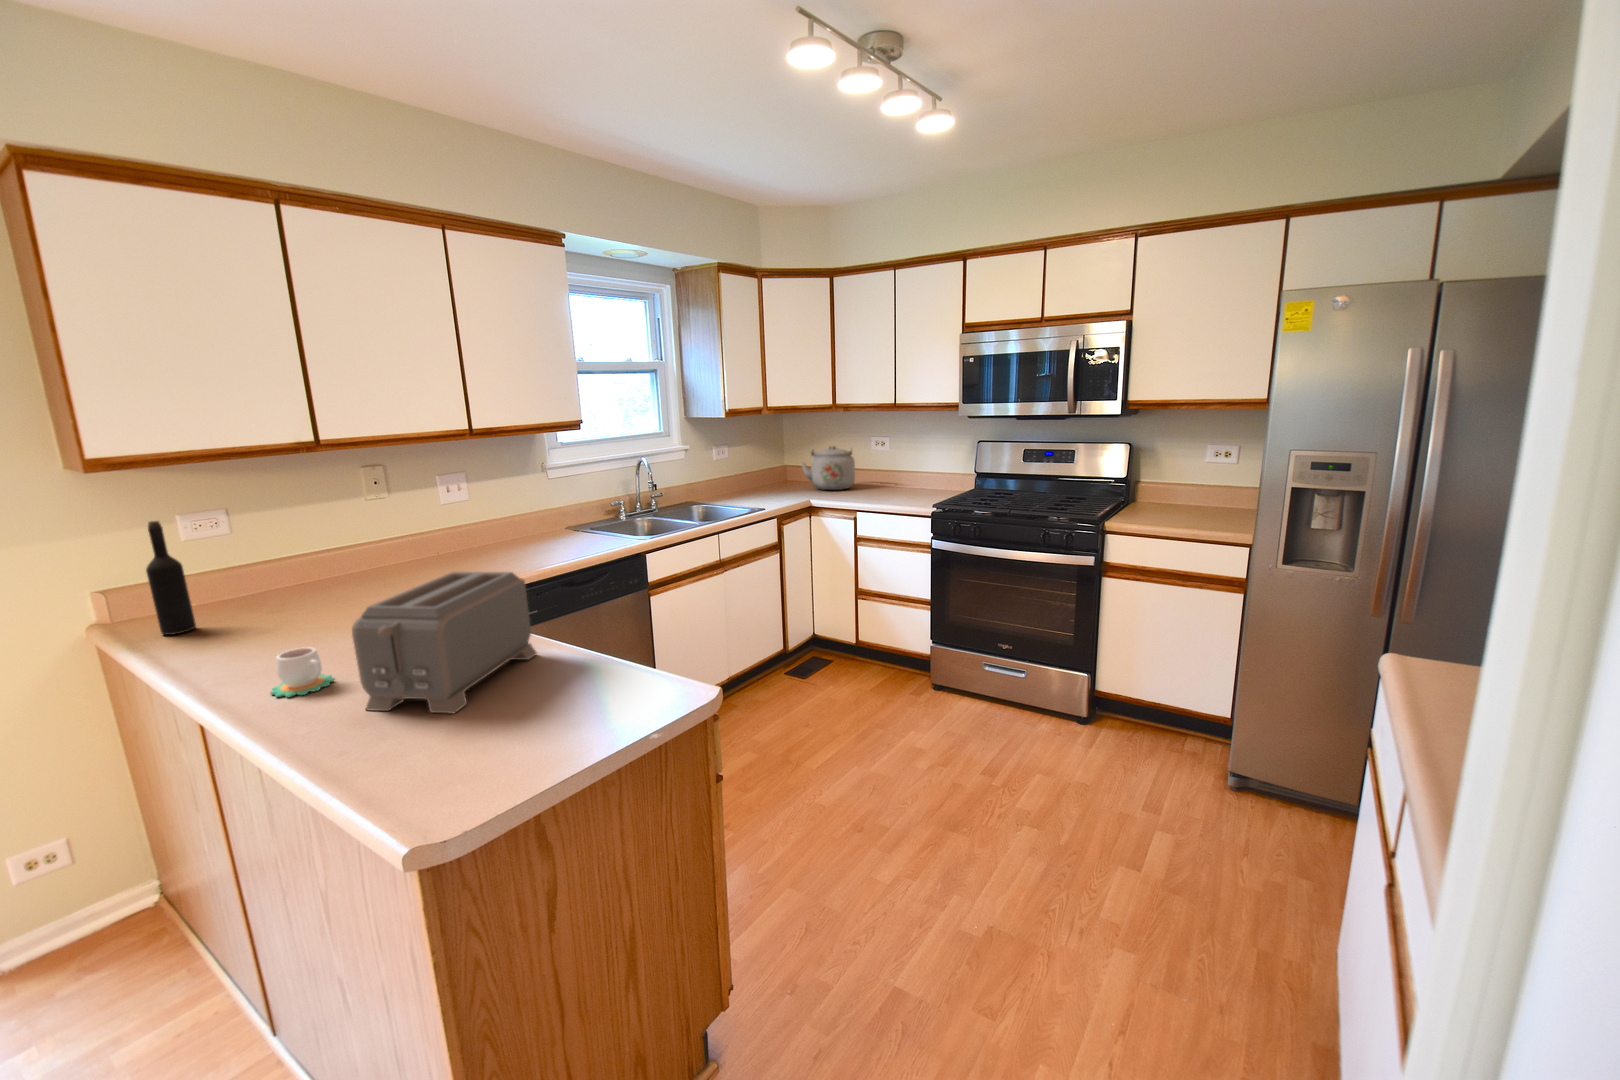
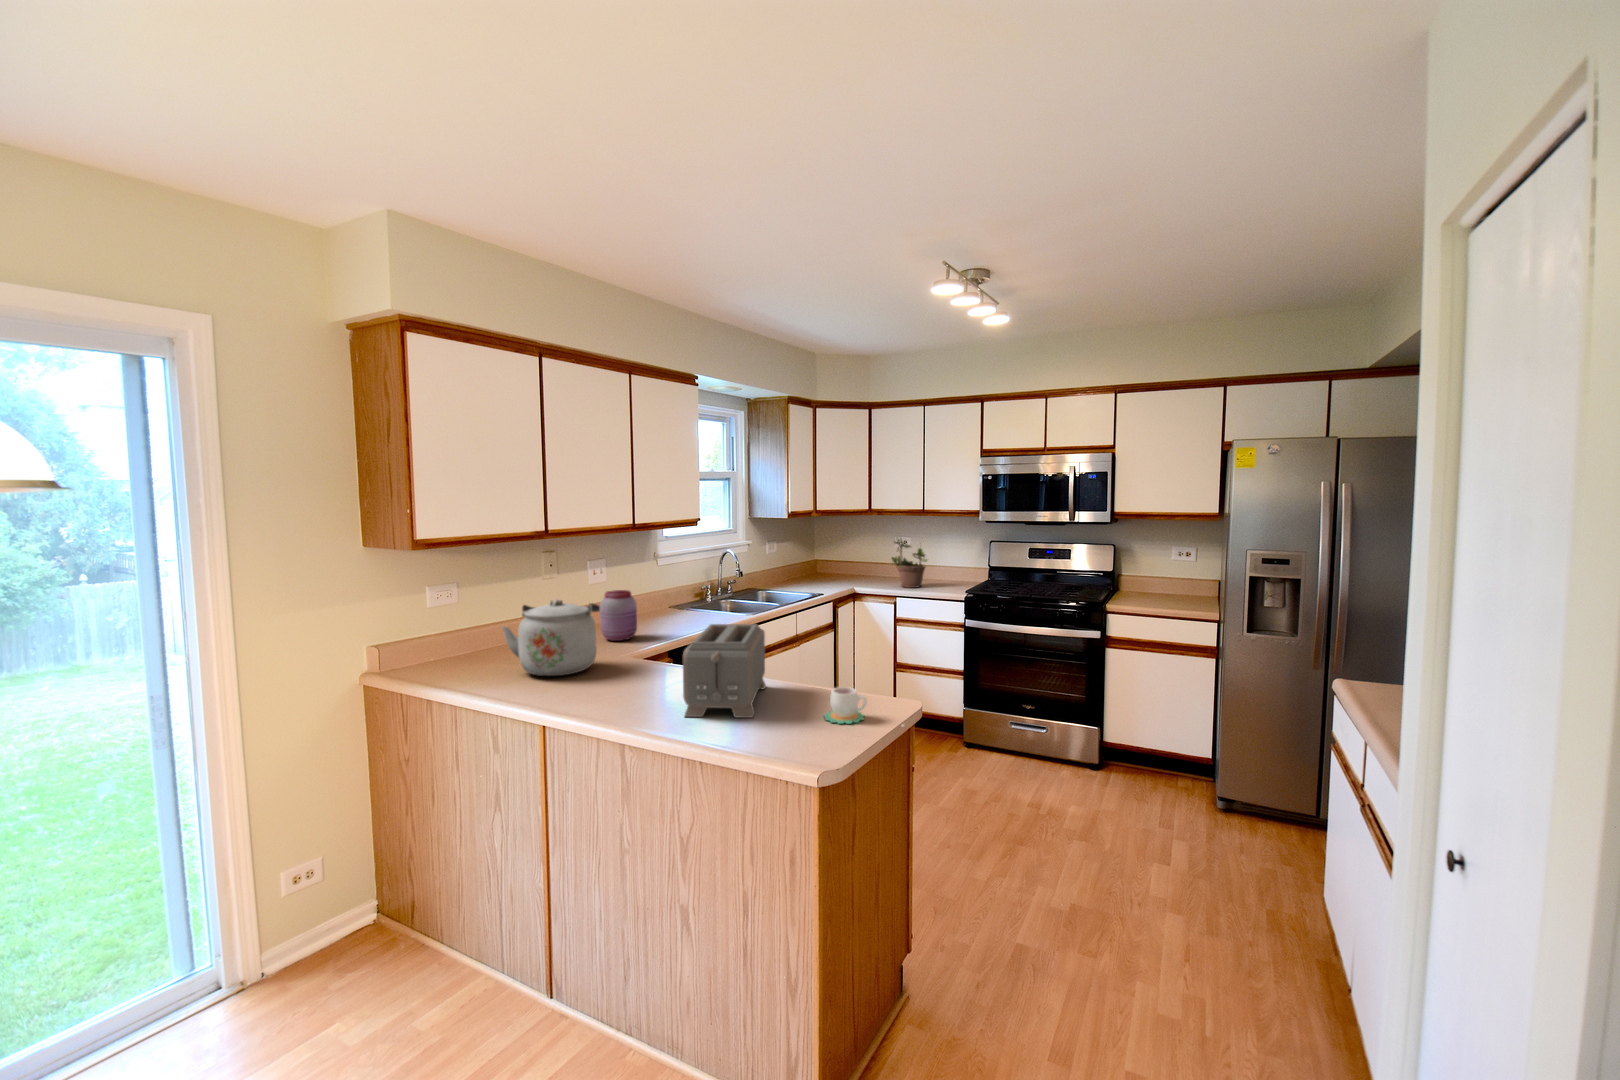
potted plant: none [852,432,897,500] -> present [891,540,927,588]
kettle: present [802,446,855,490] -> present [502,600,600,676]
jar: none [418,514,471,578] -> present [600,590,637,641]
wine bottle: present [146,521,196,635] -> none [439,588,465,678]
mug: present [270,647,334,697] -> present [824,687,867,724]

